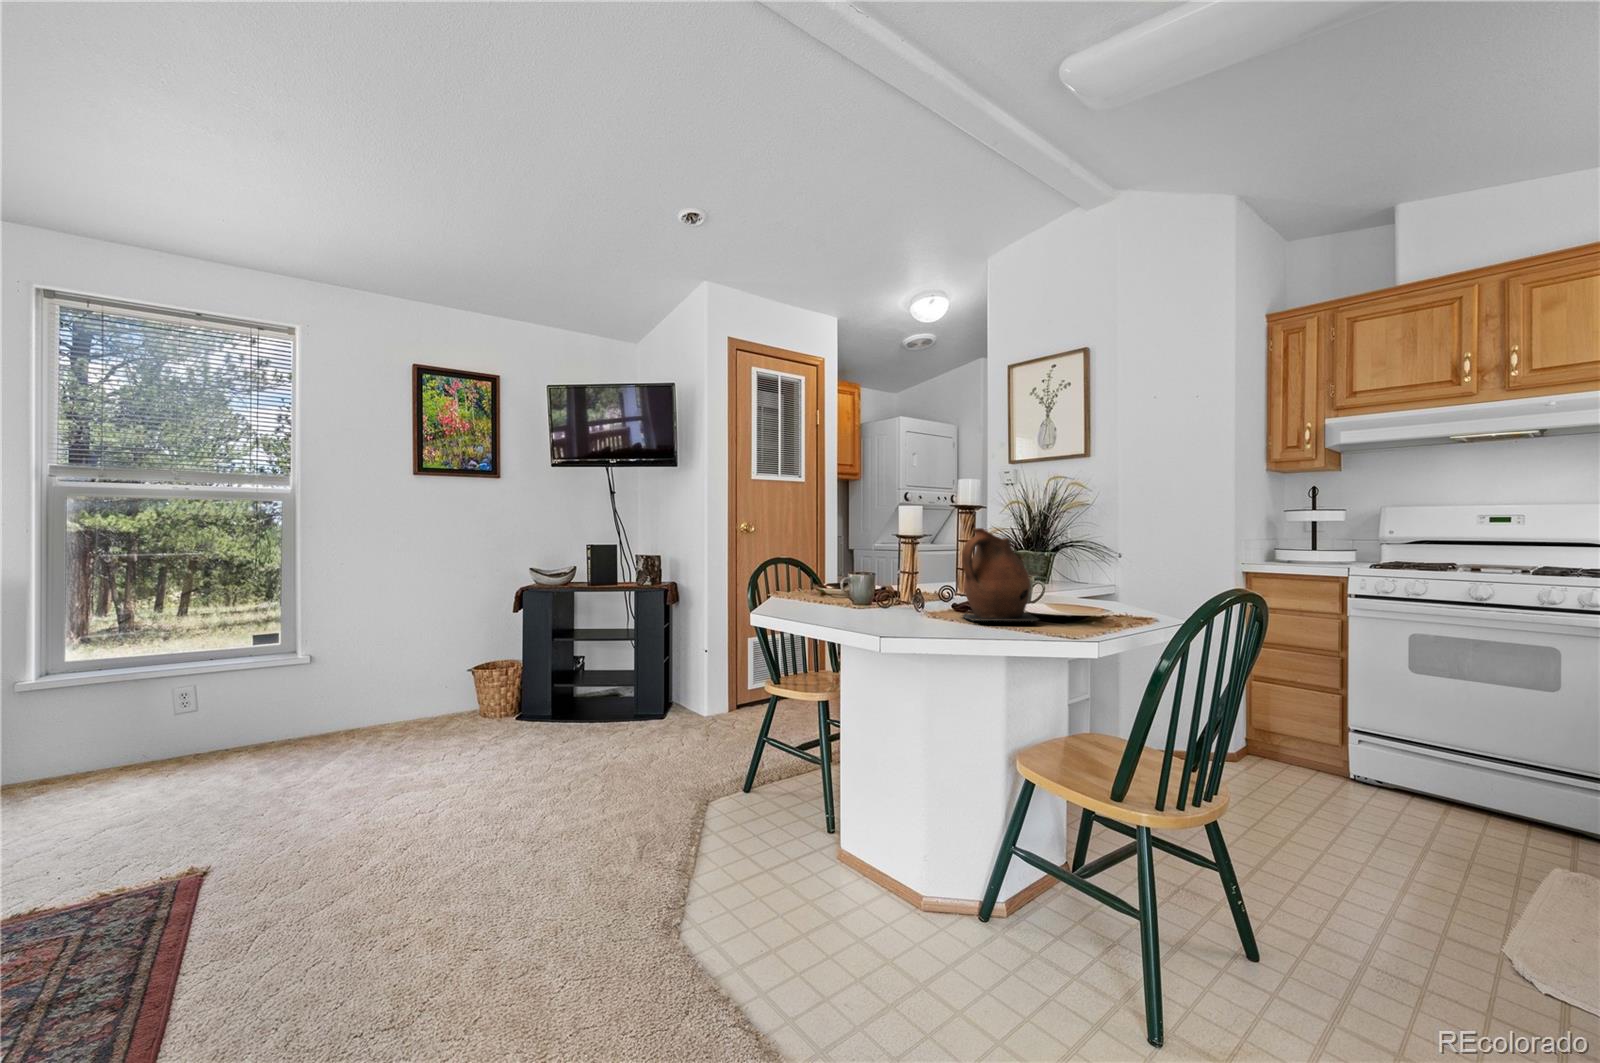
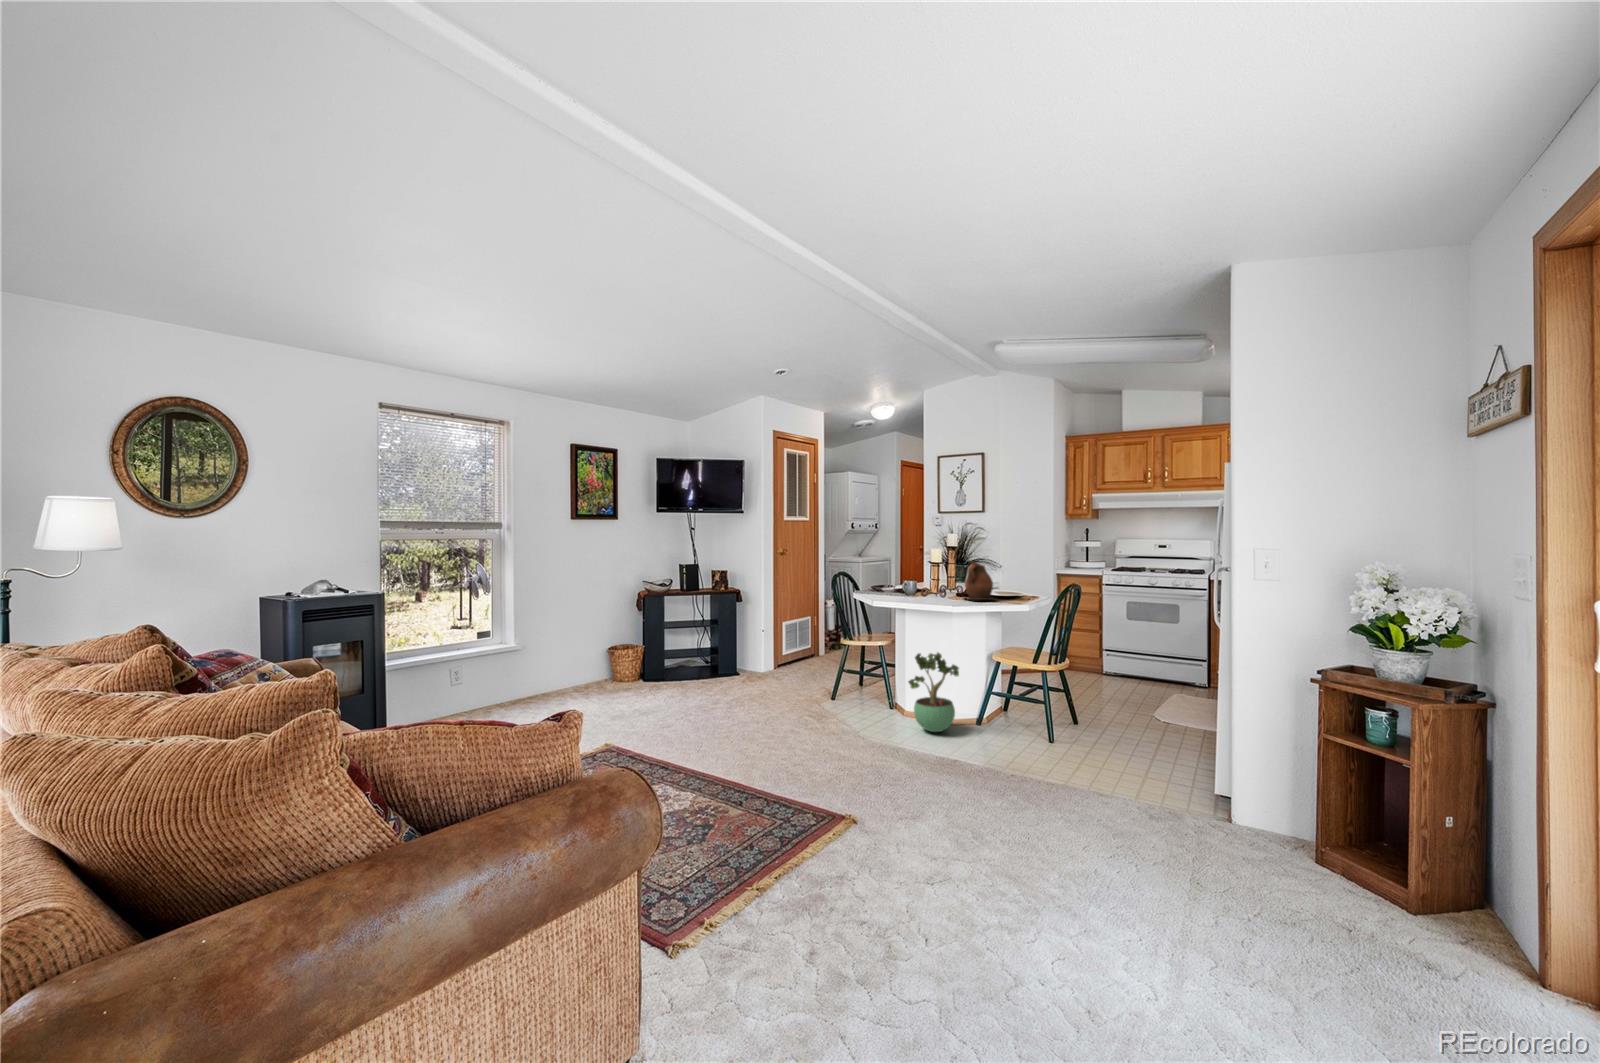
potted plant: none [810,741,914,940] -> present [909,653,959,732]

